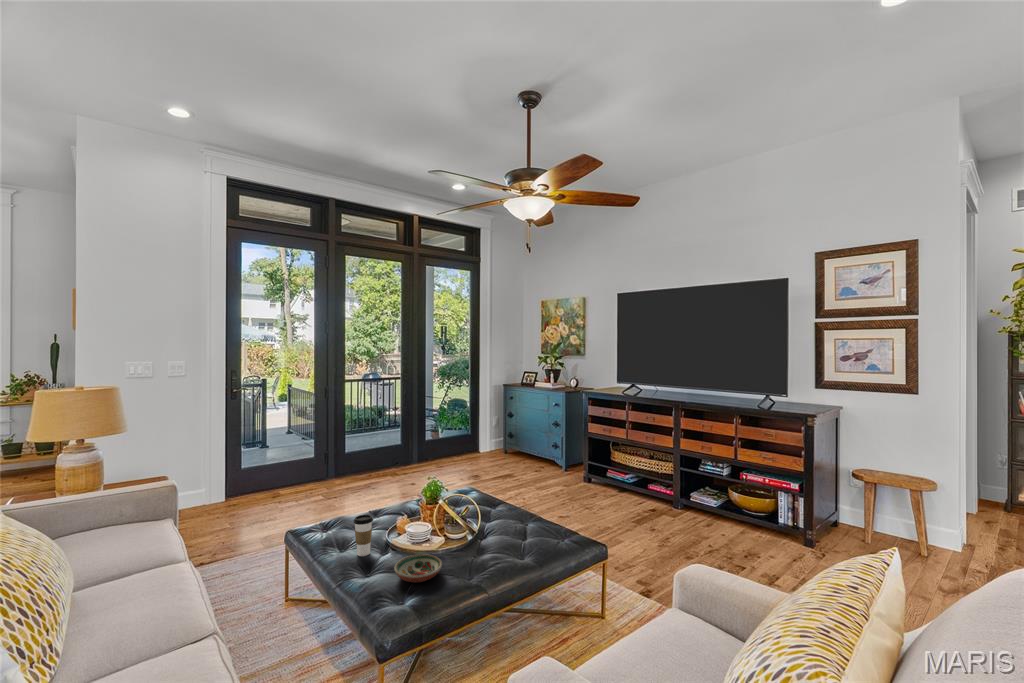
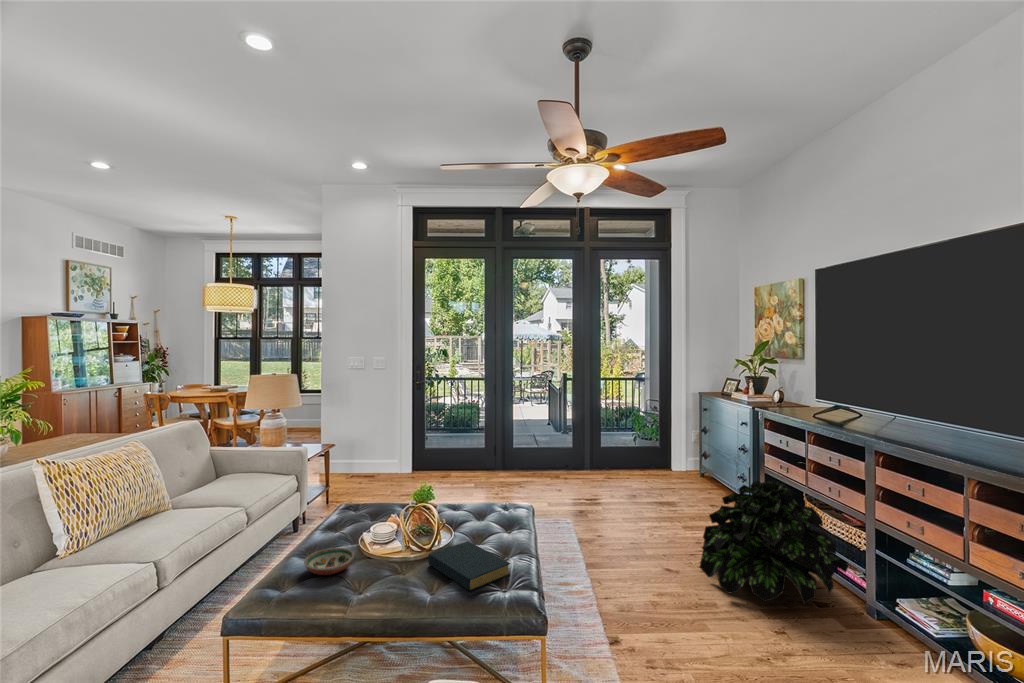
potted plant: none [575,438,663,520] -> present [700,481,849,604]
coffee cup: present [354,515,373,556] -> none [327,499,346,538]
hardback book: none [491,520,557,550] -> present [428,541,511,591]

